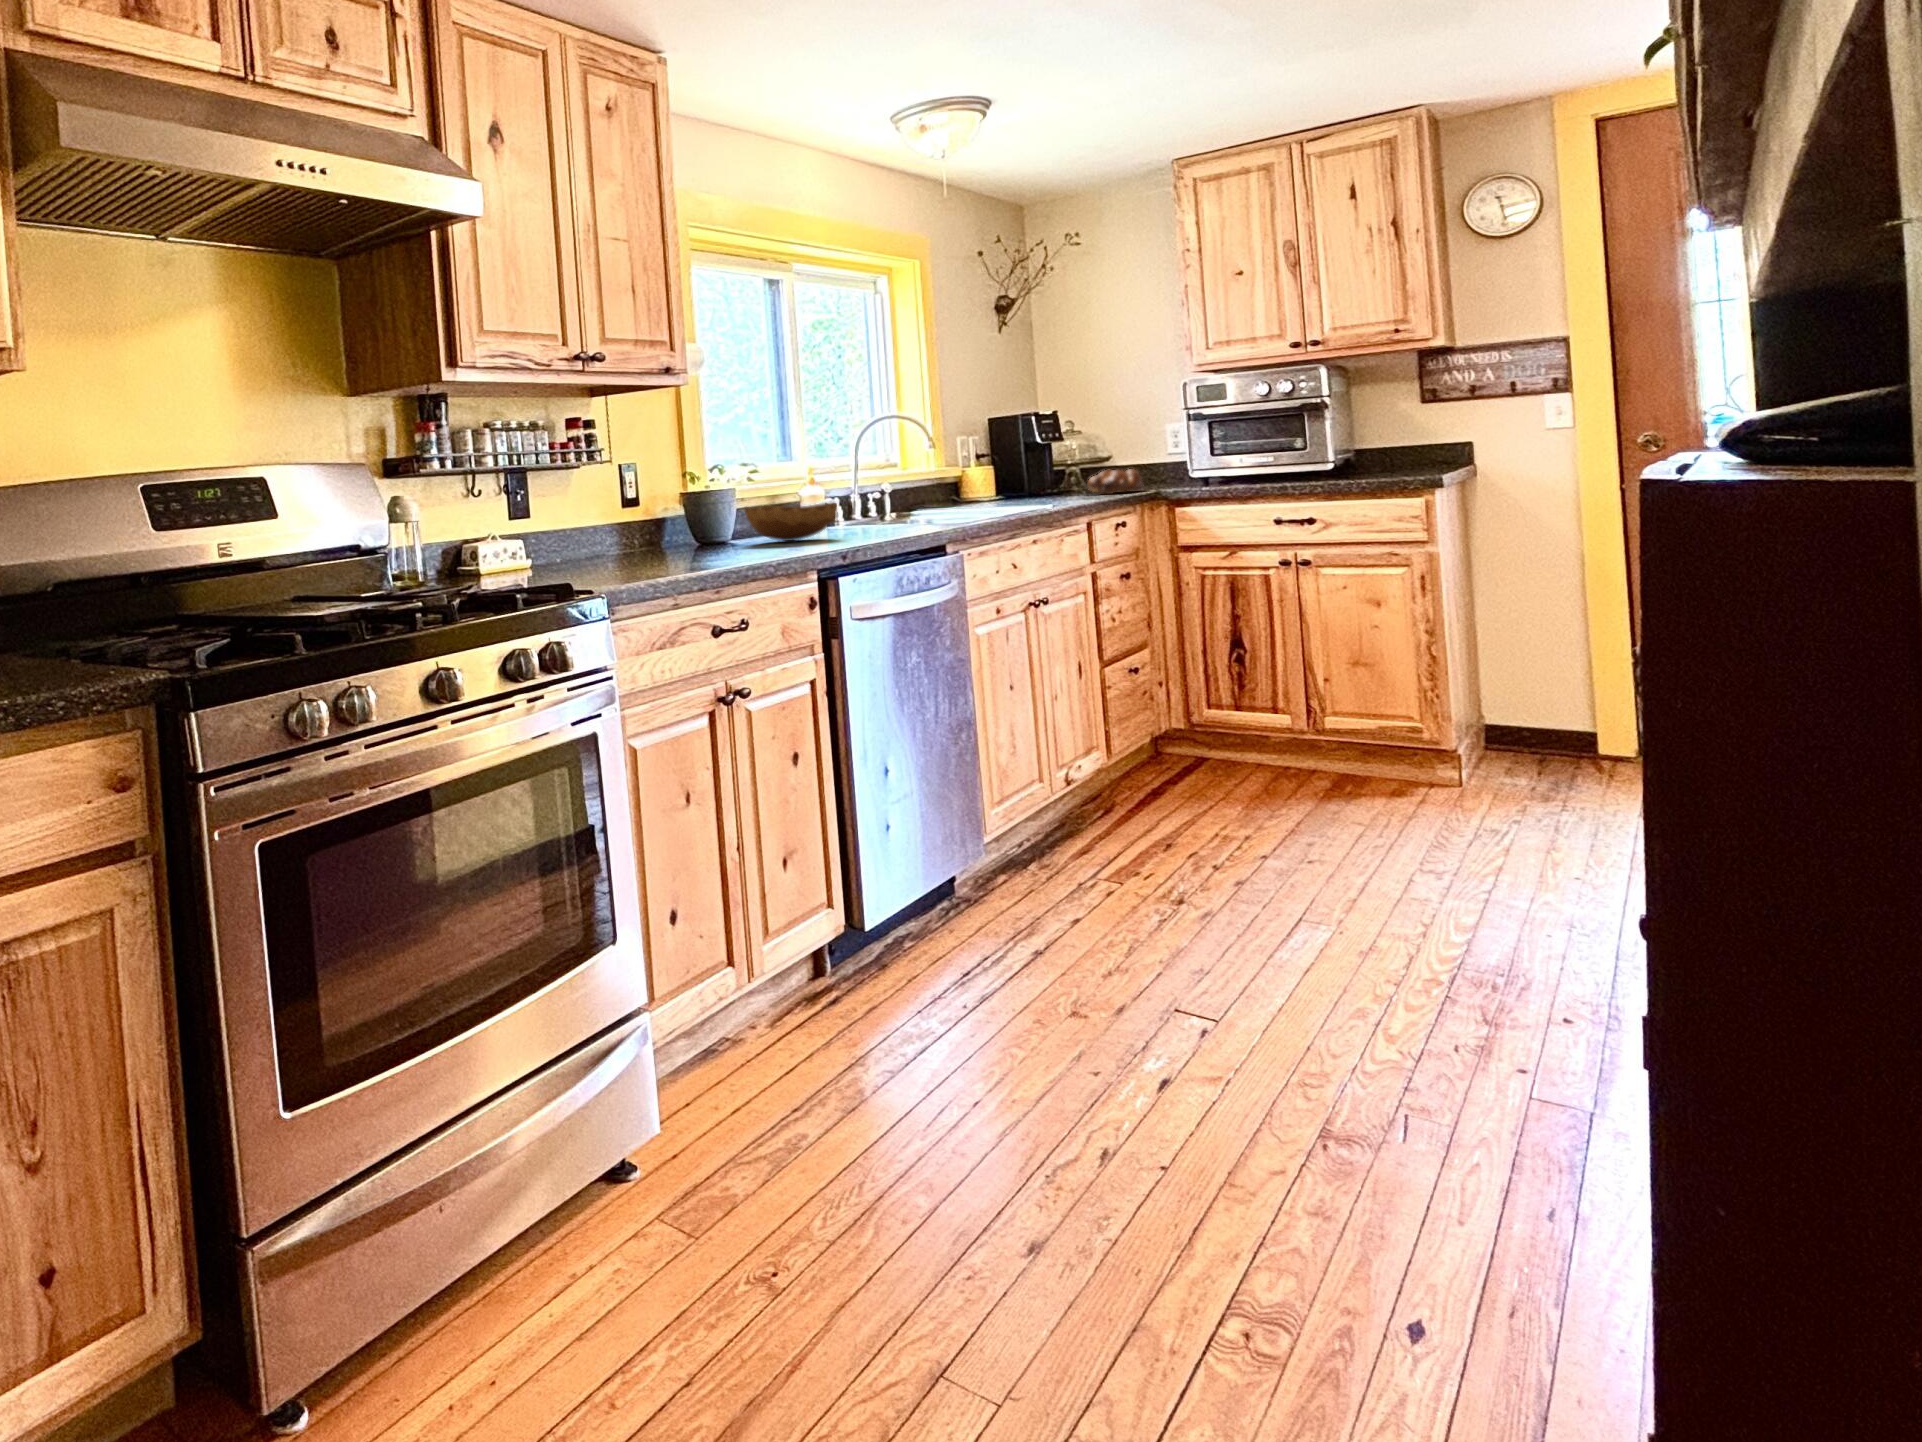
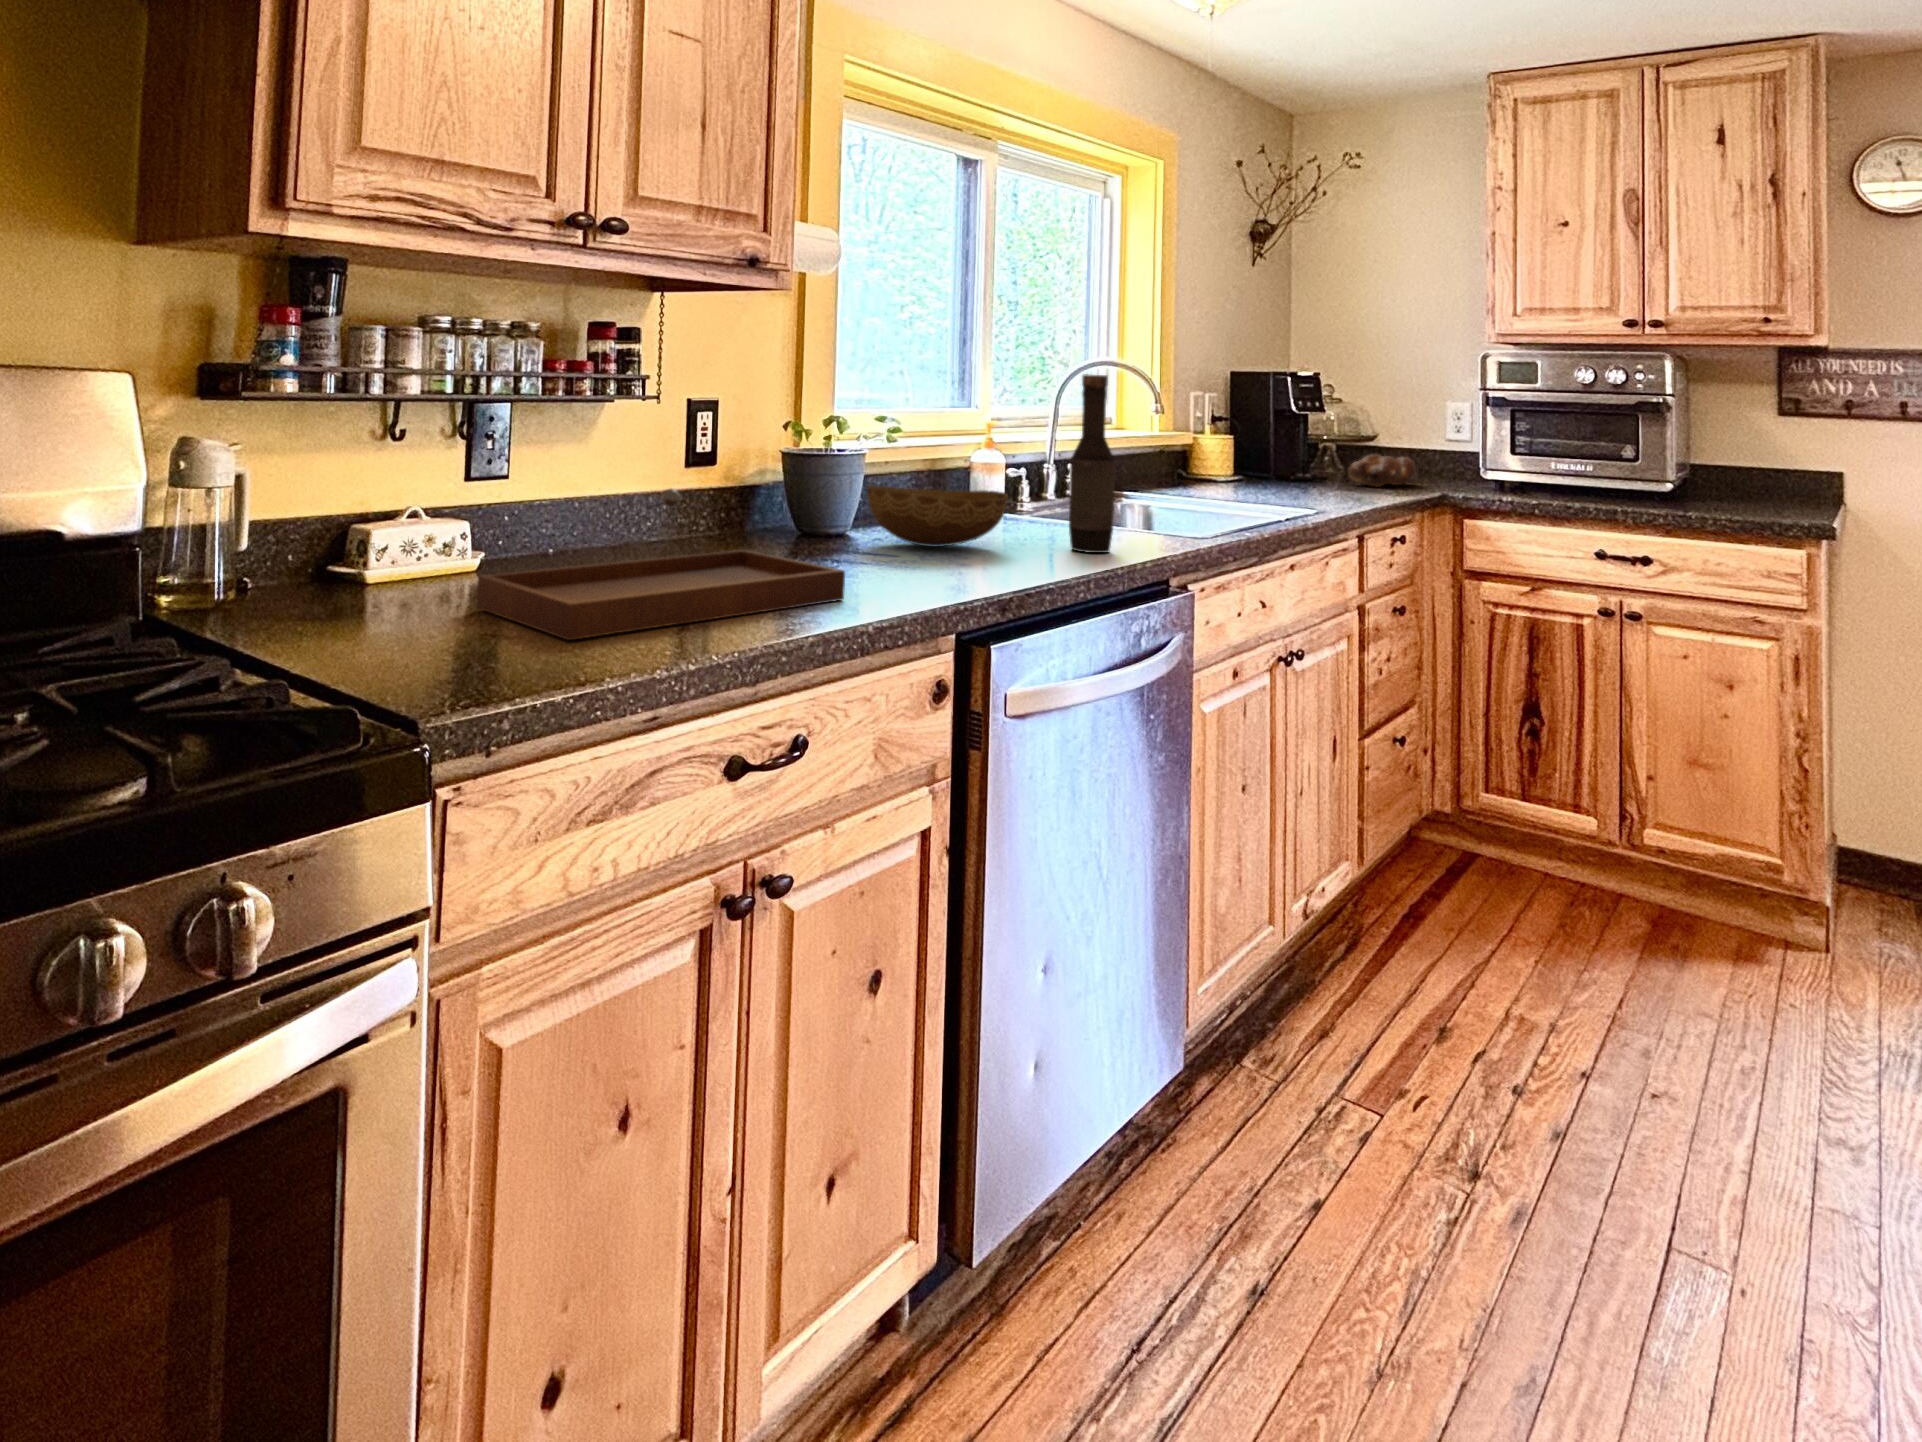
bottle: none [876,419,907,534] -> present [1069,374,1115,553]
tray: none [559,503,755,575] -> present [477,489,845,640]

